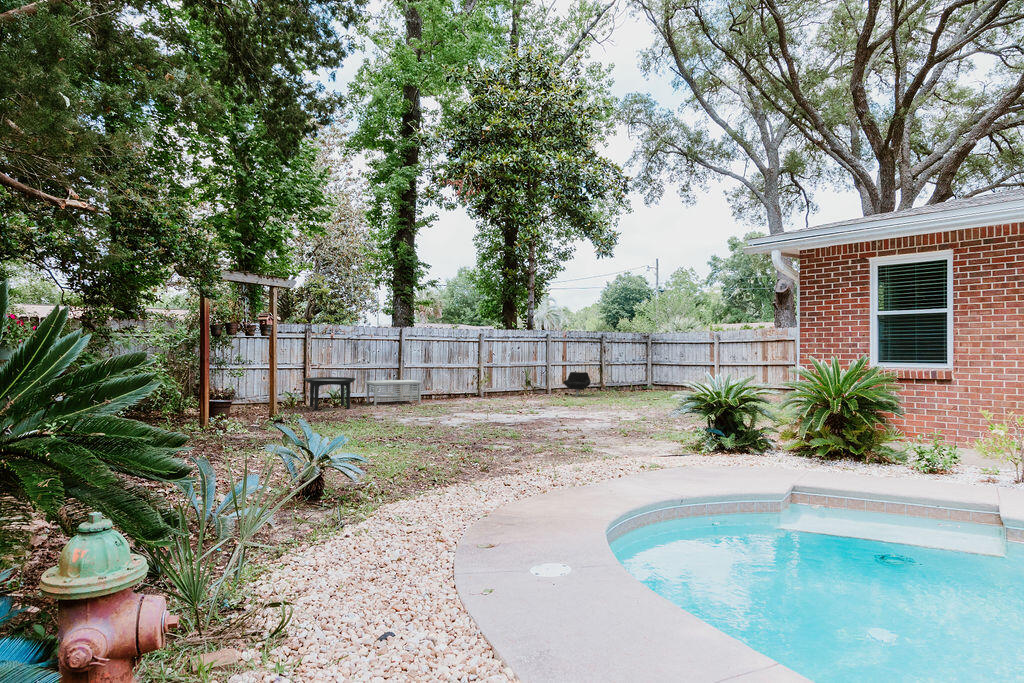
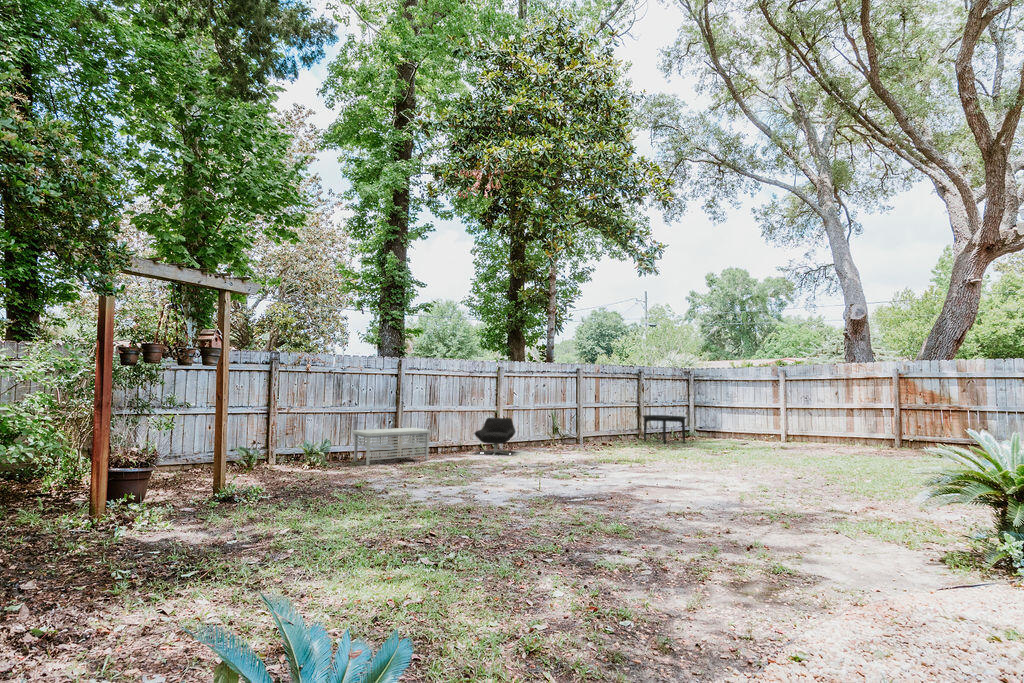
lounge chair: present [563,372,591,397] -> present [474,418,516,456]
round table: present [304,377,356,410] -> present [643,415,686,444]

